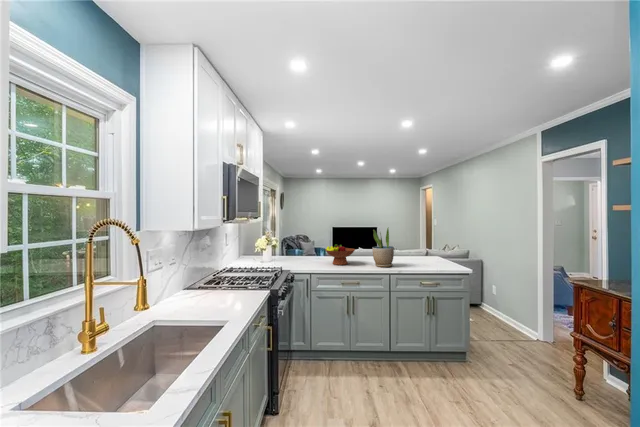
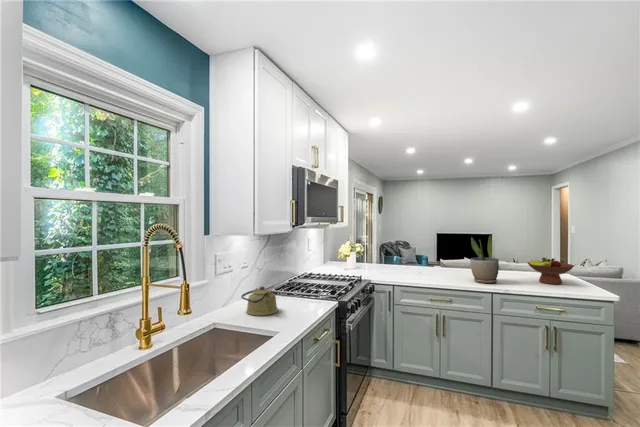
fruit bowl: present [325,244,355,265] -> present [528,258,574,284]
kettle: none [179,281,217,309] -> present [241,286,278,316]

